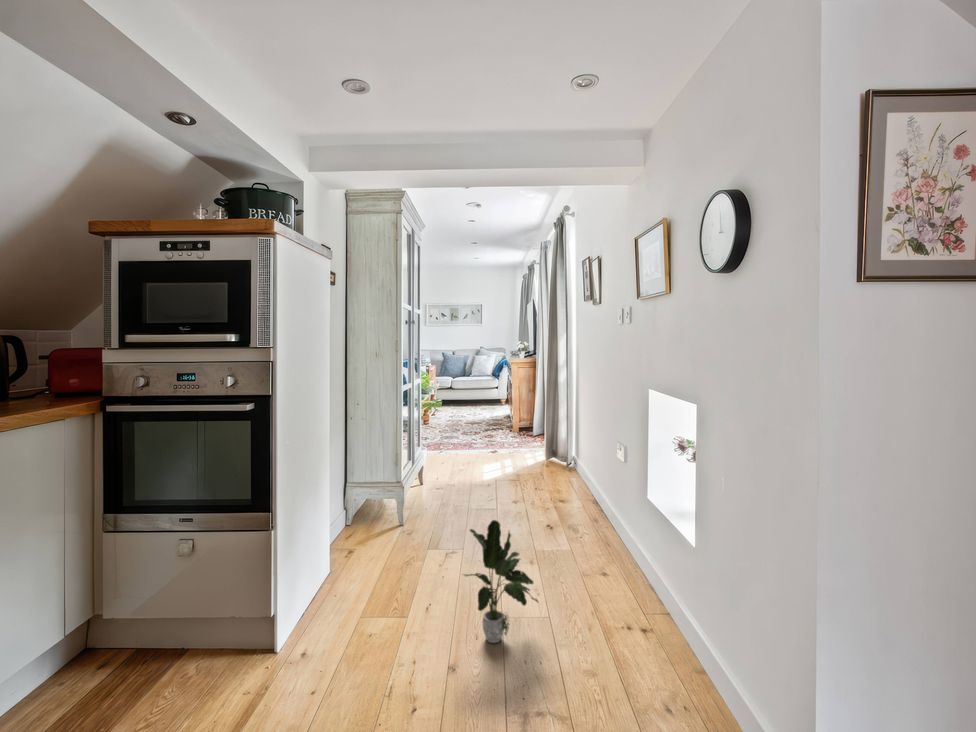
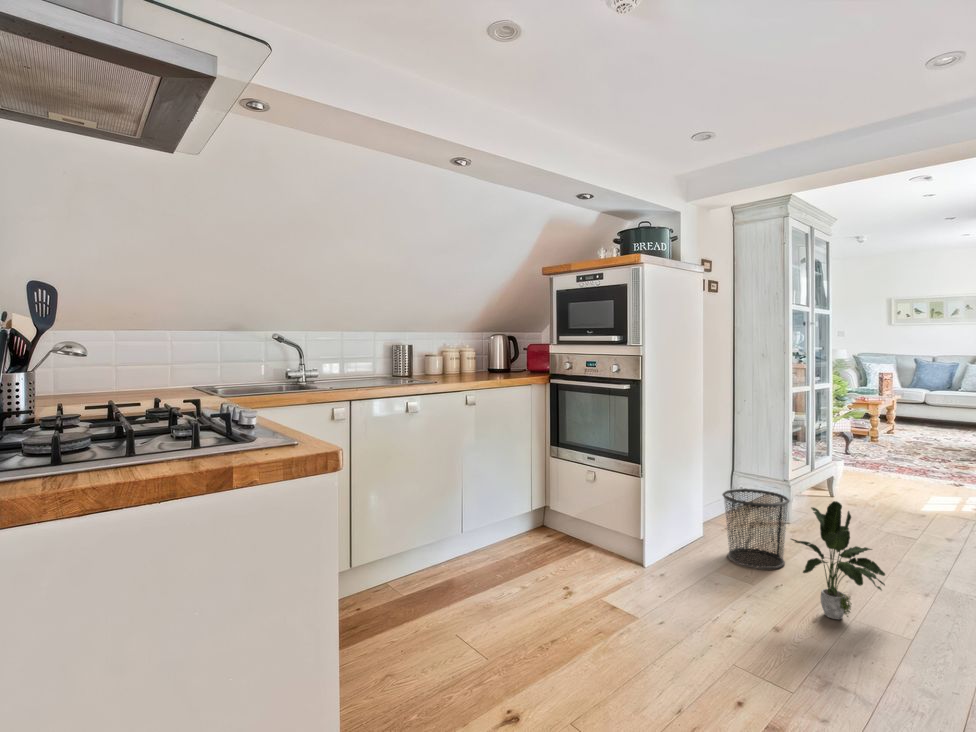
waste bin: none [363,509,430,603] -> present [723,489,789,569]

